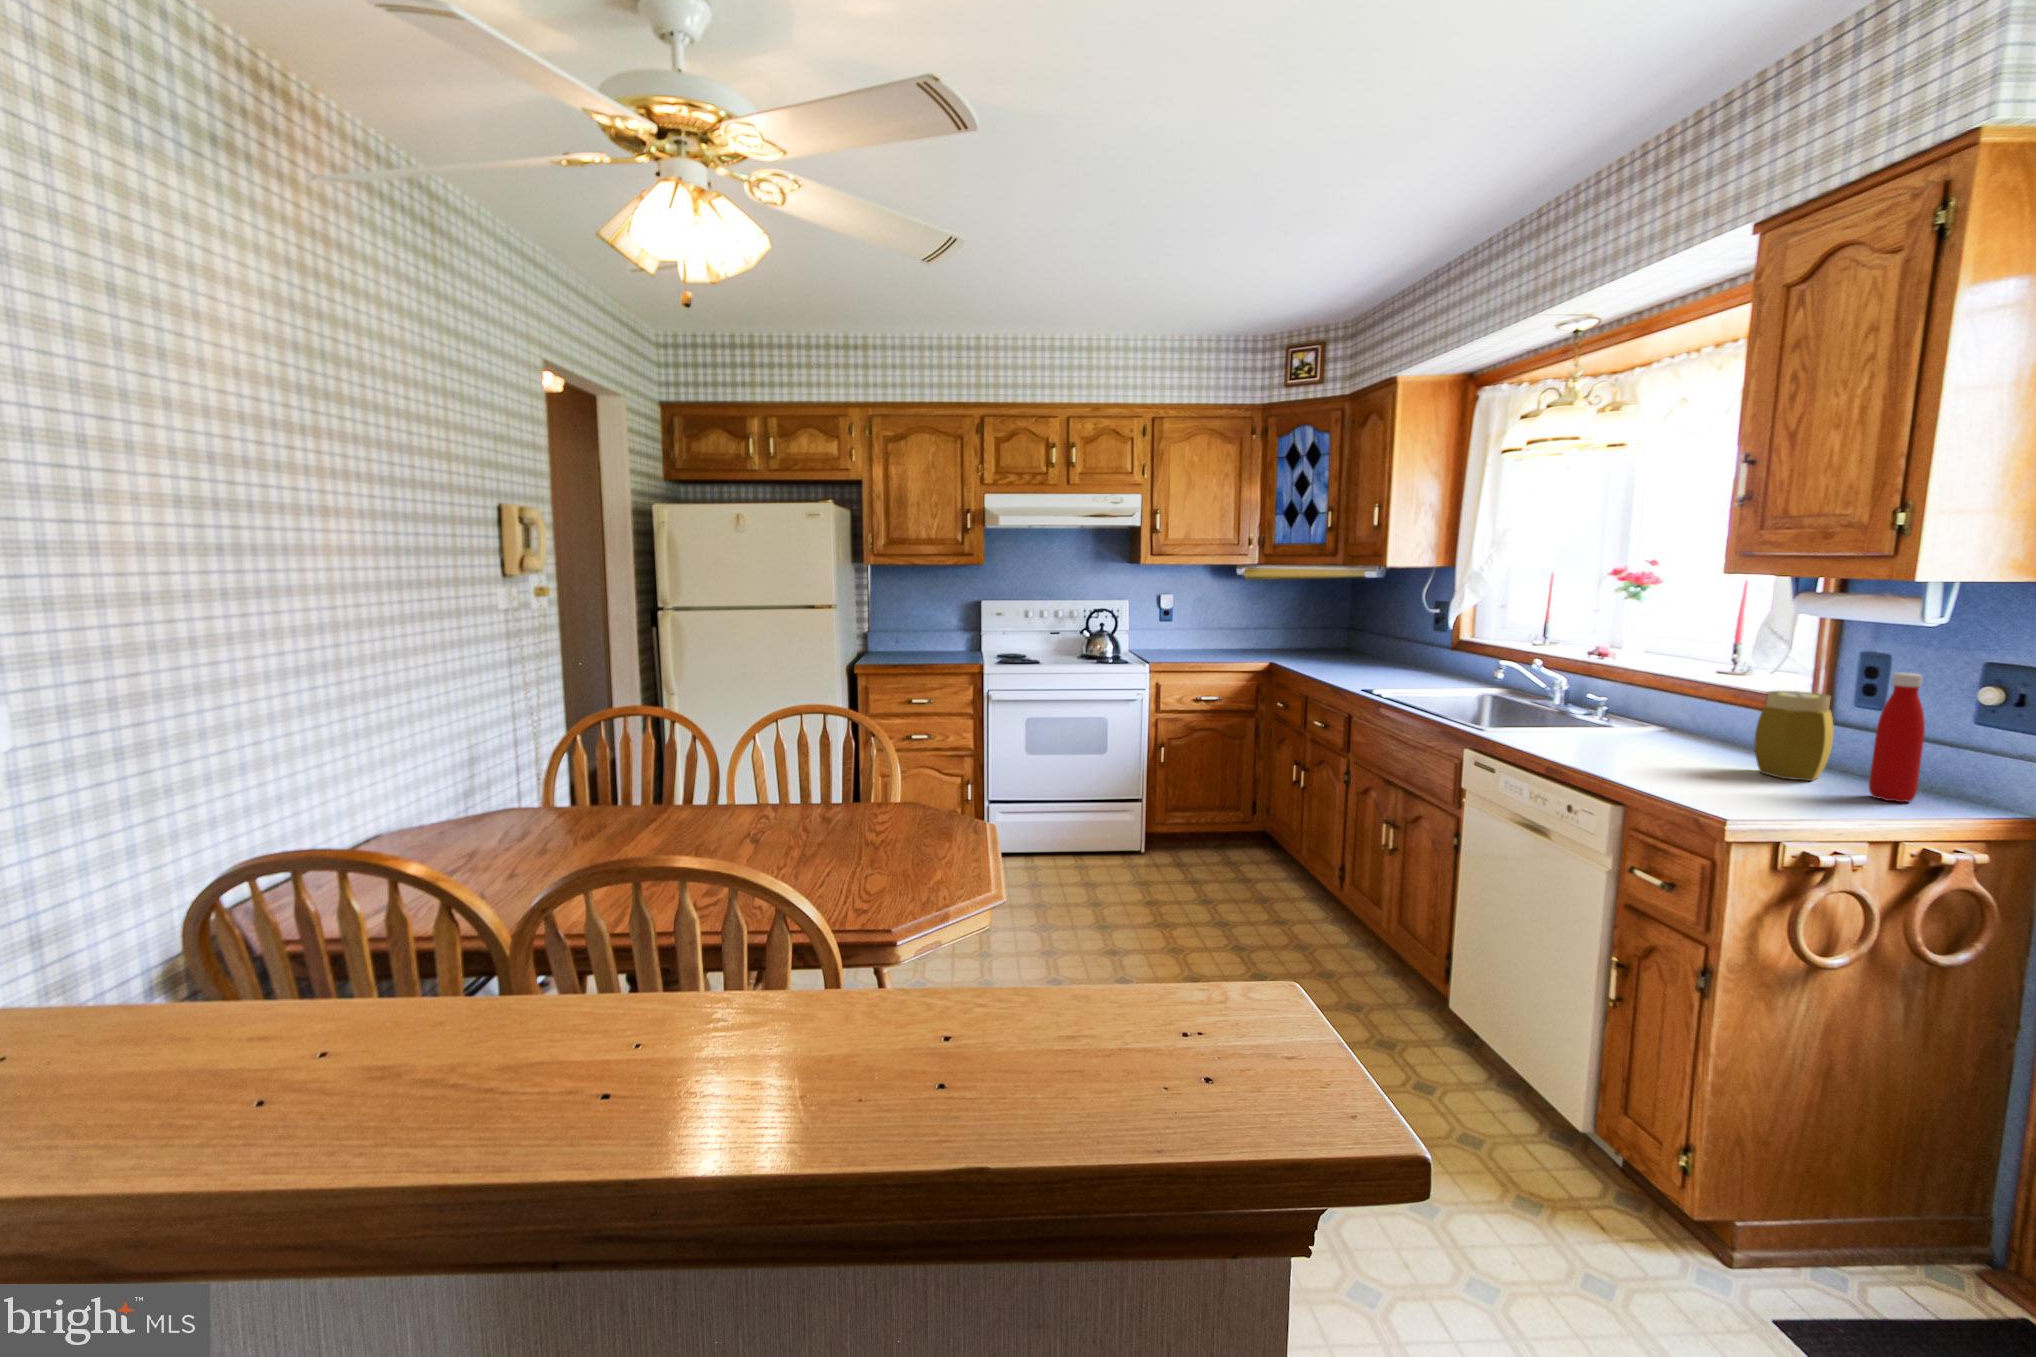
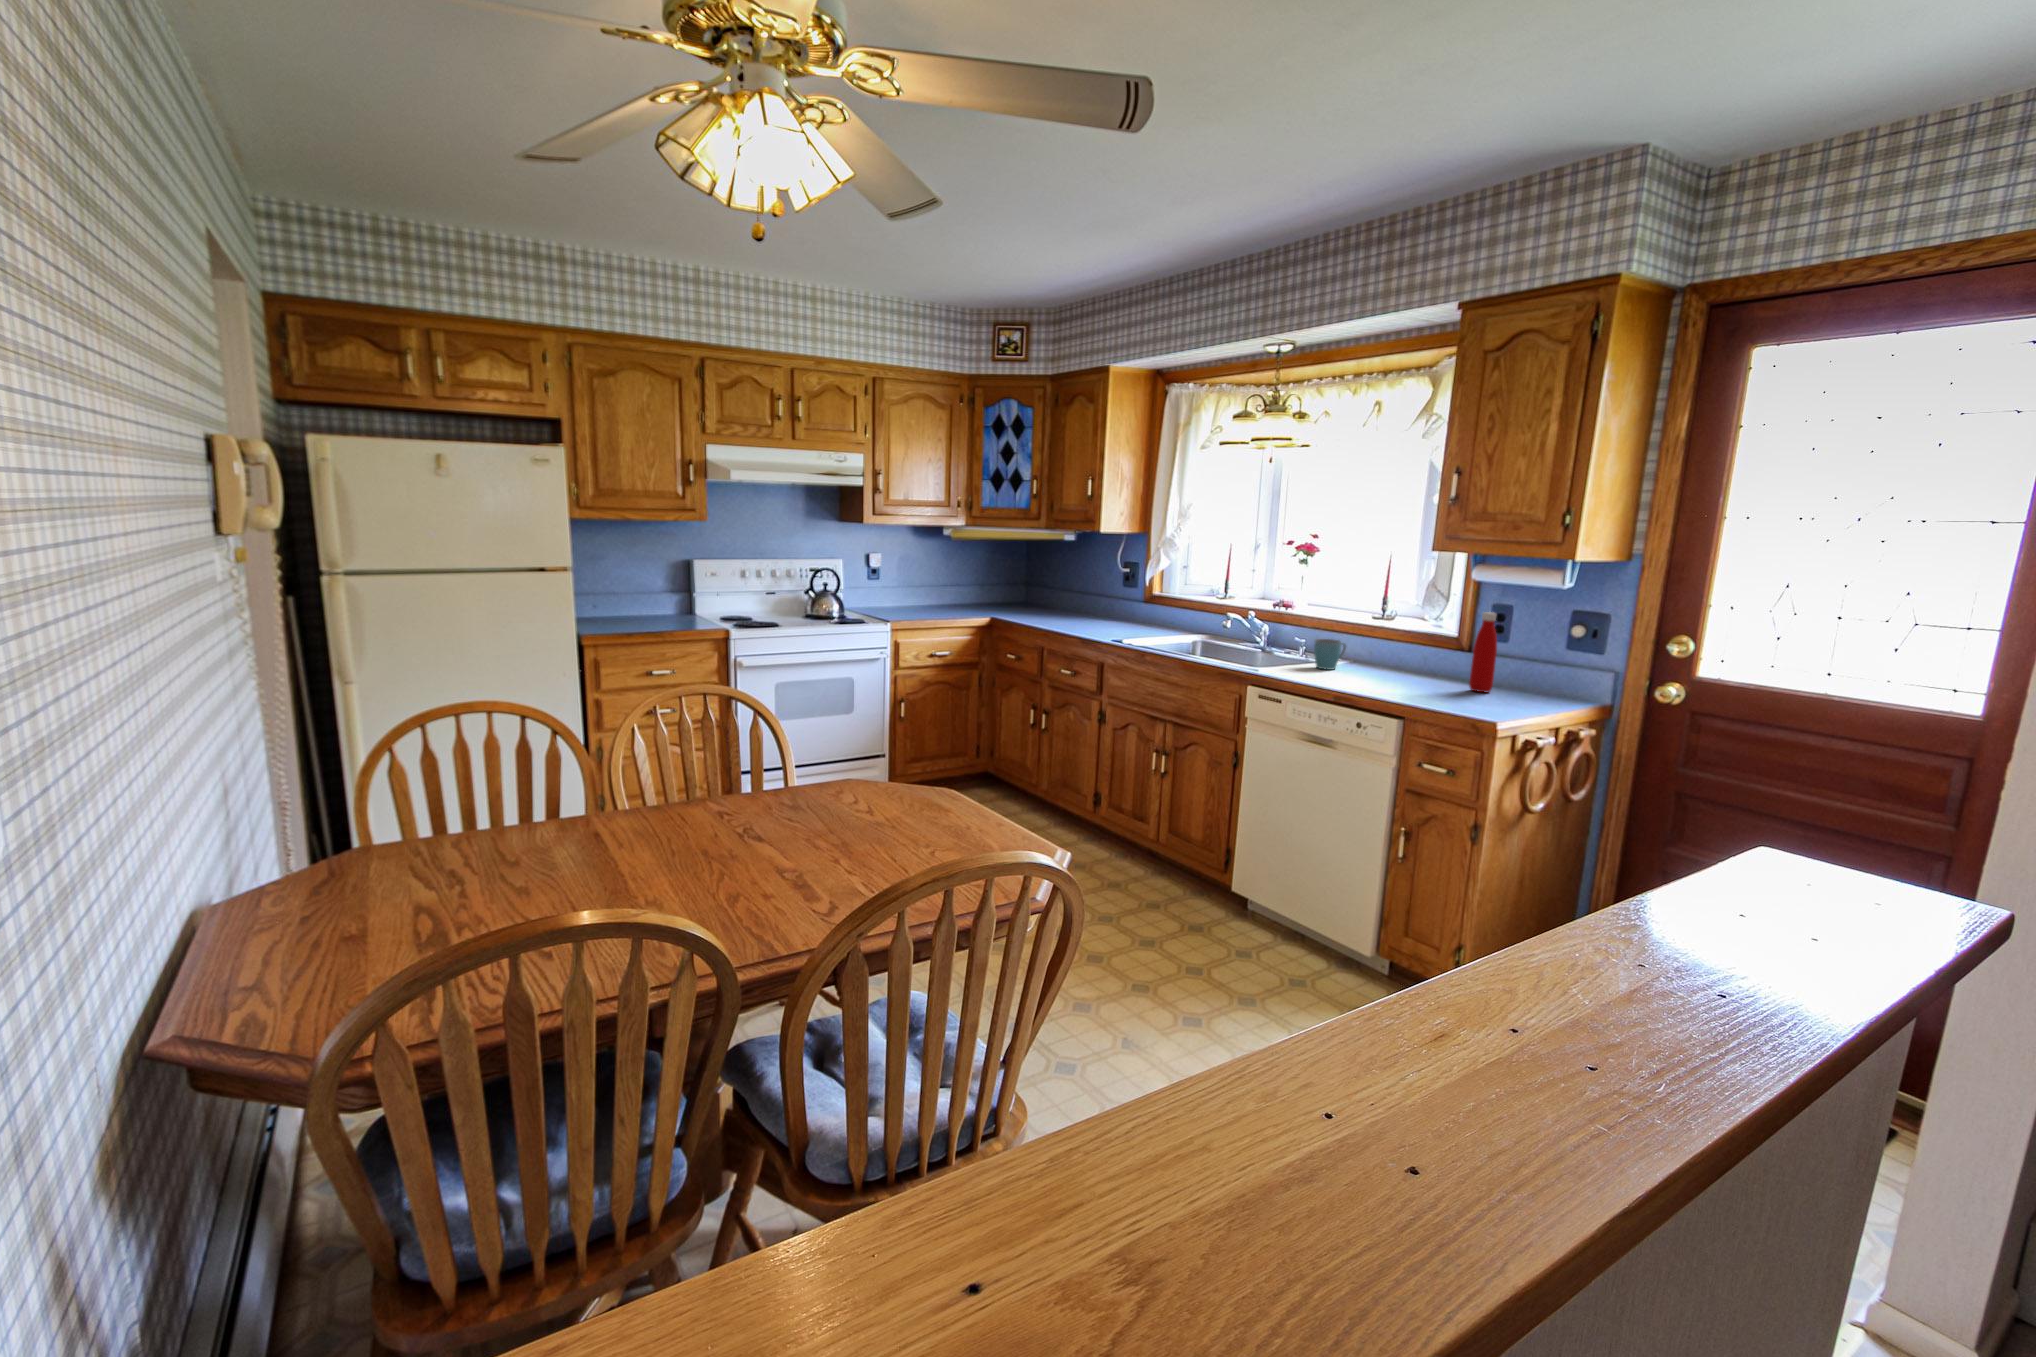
jar: present [1755,691,1834,781] -> none [1404,626,1444,684]
mug: none [1624,703,1682,746] -> present [1314,639,1346,670]

